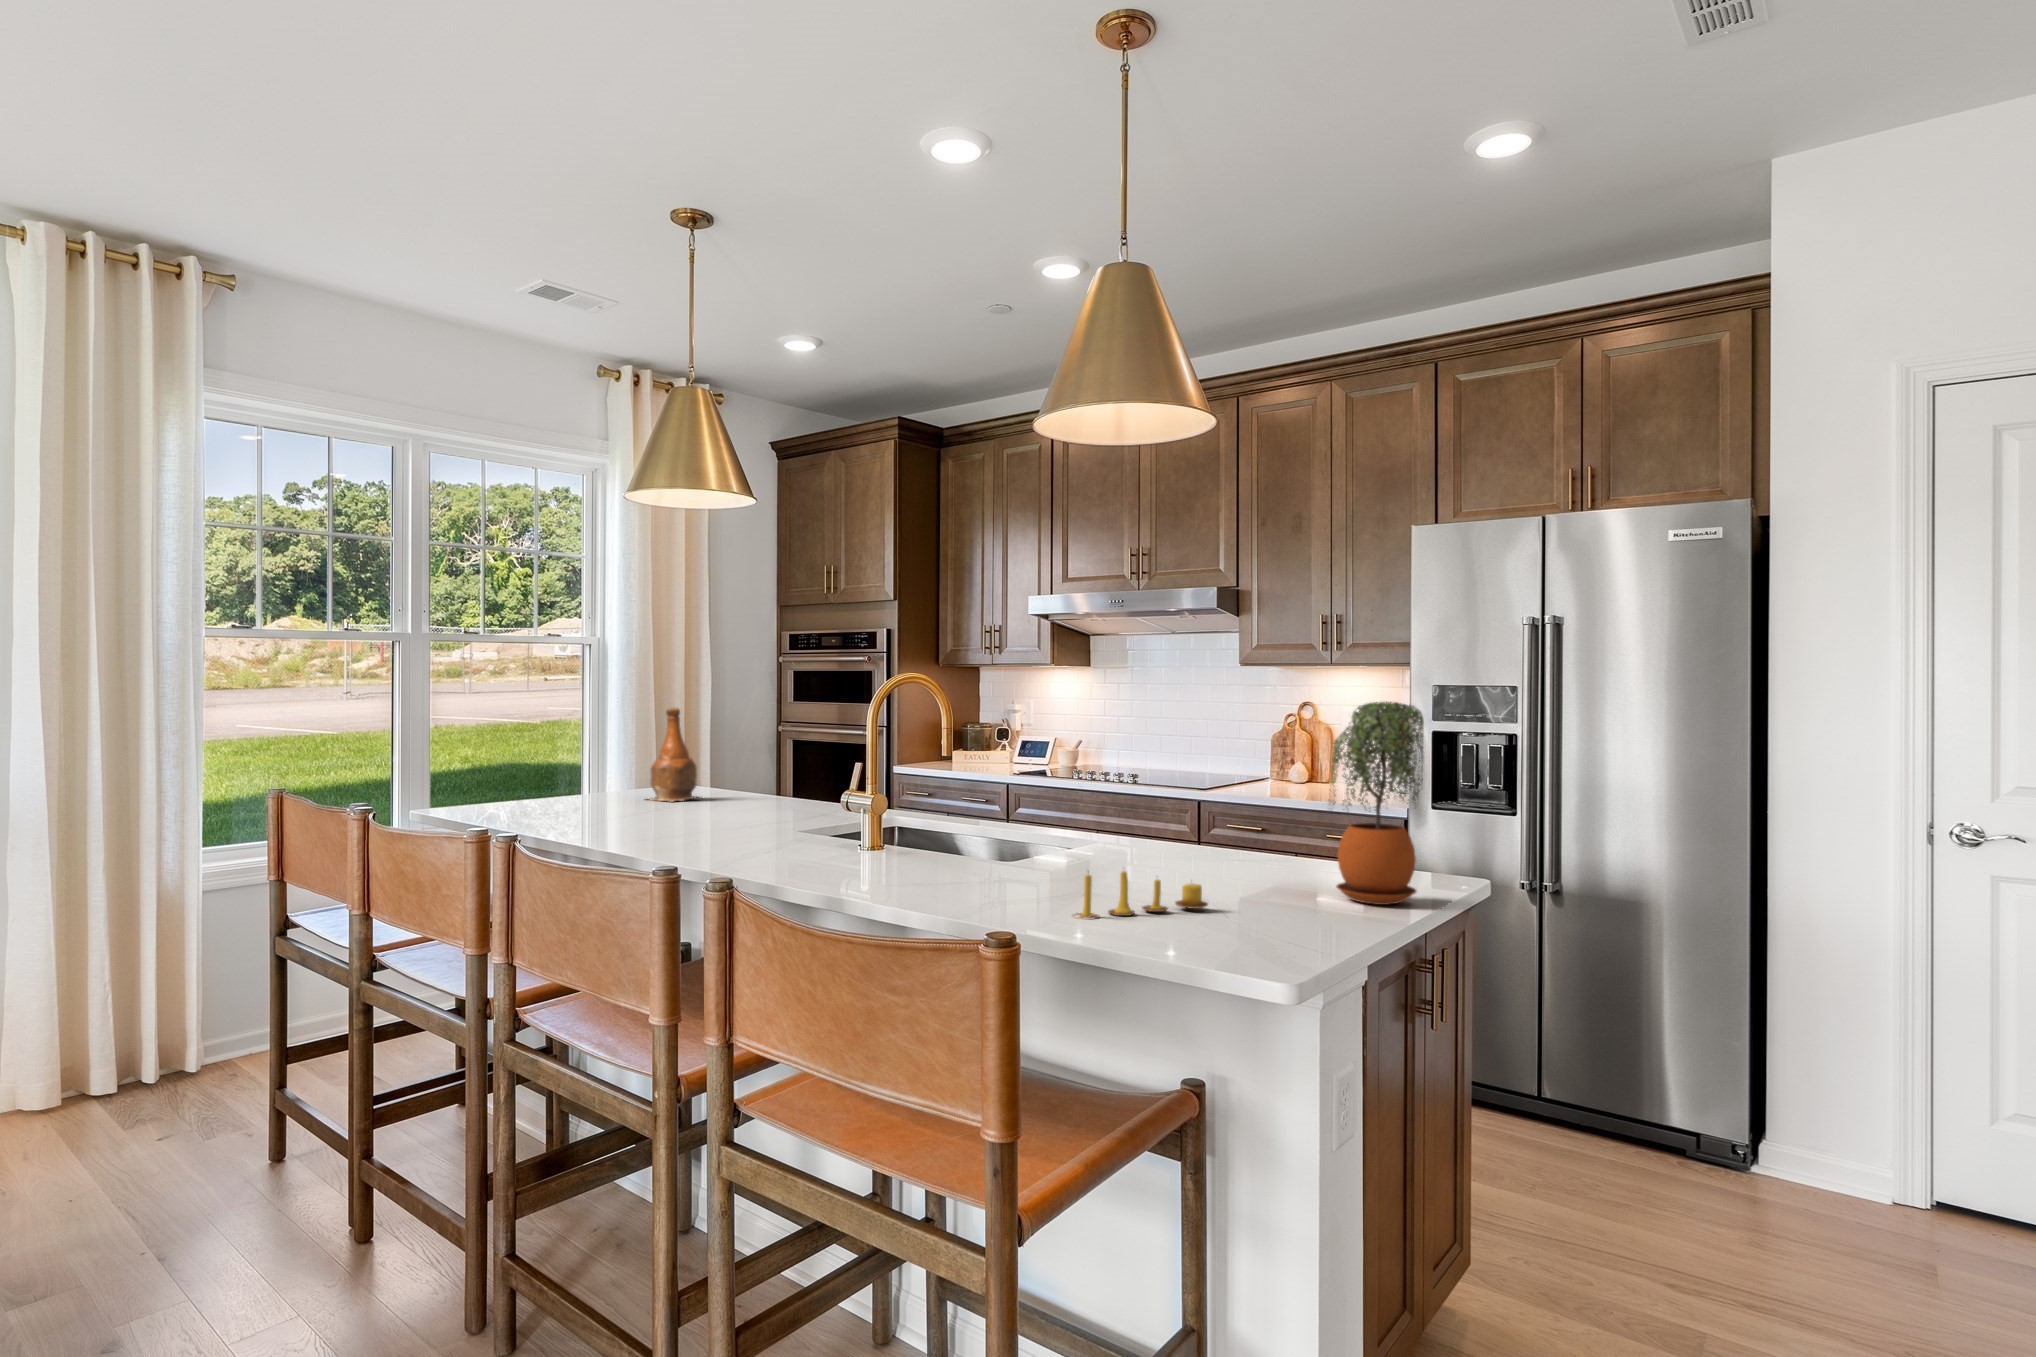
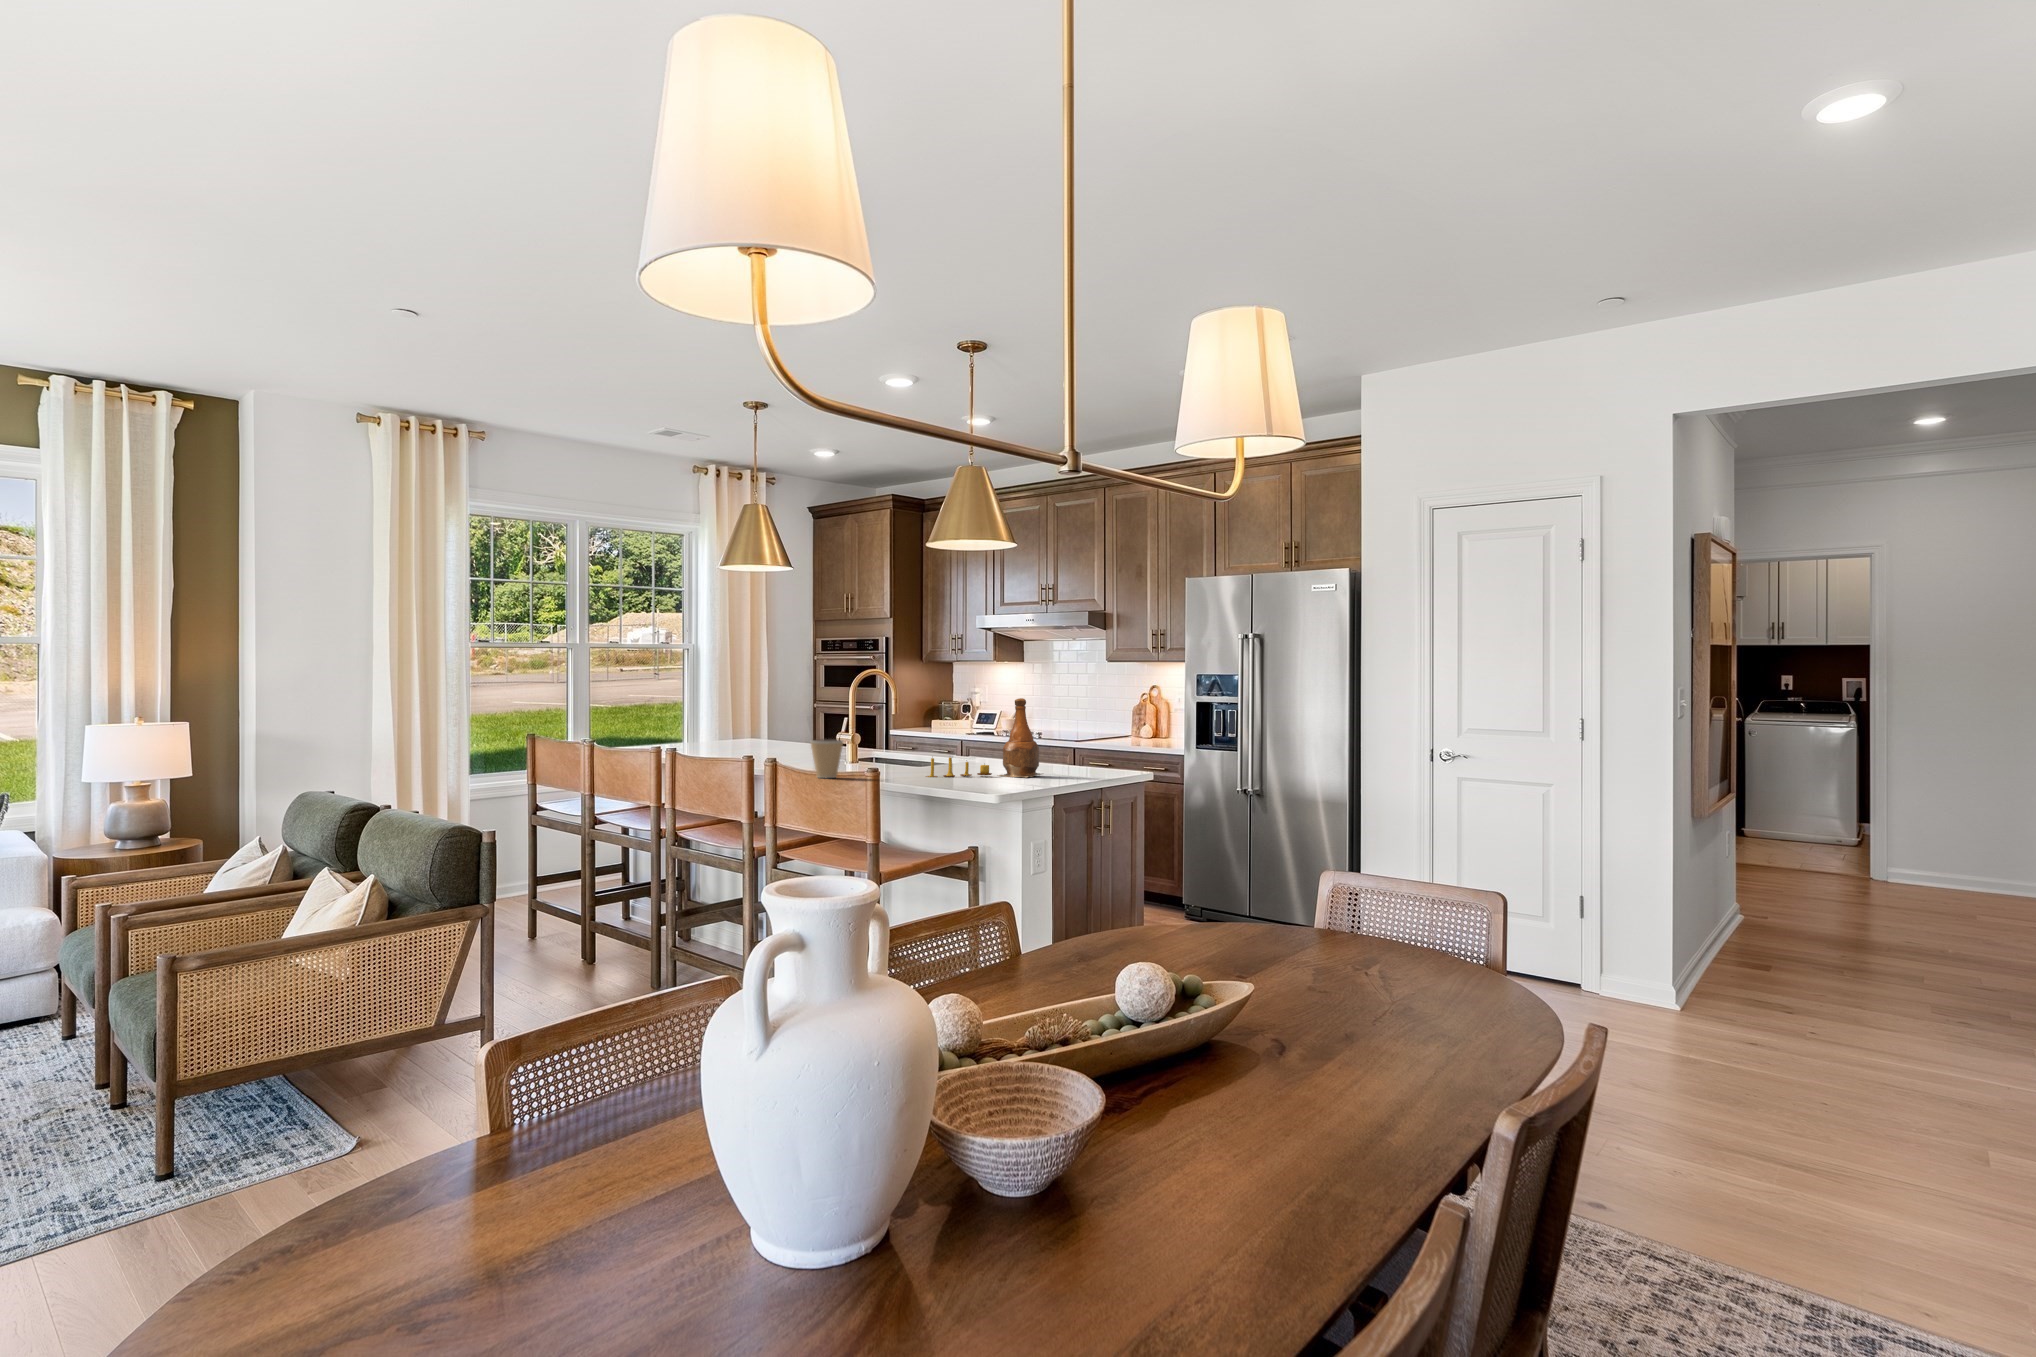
potted plant: present [1330,702,1424,905] -> none [1059,681,1109,778]
bottle: present [650,708,698,802] -> present [999,698,1042,778]
coffee cup: none [818,841,901,942] -> present [811,739,843,778]

